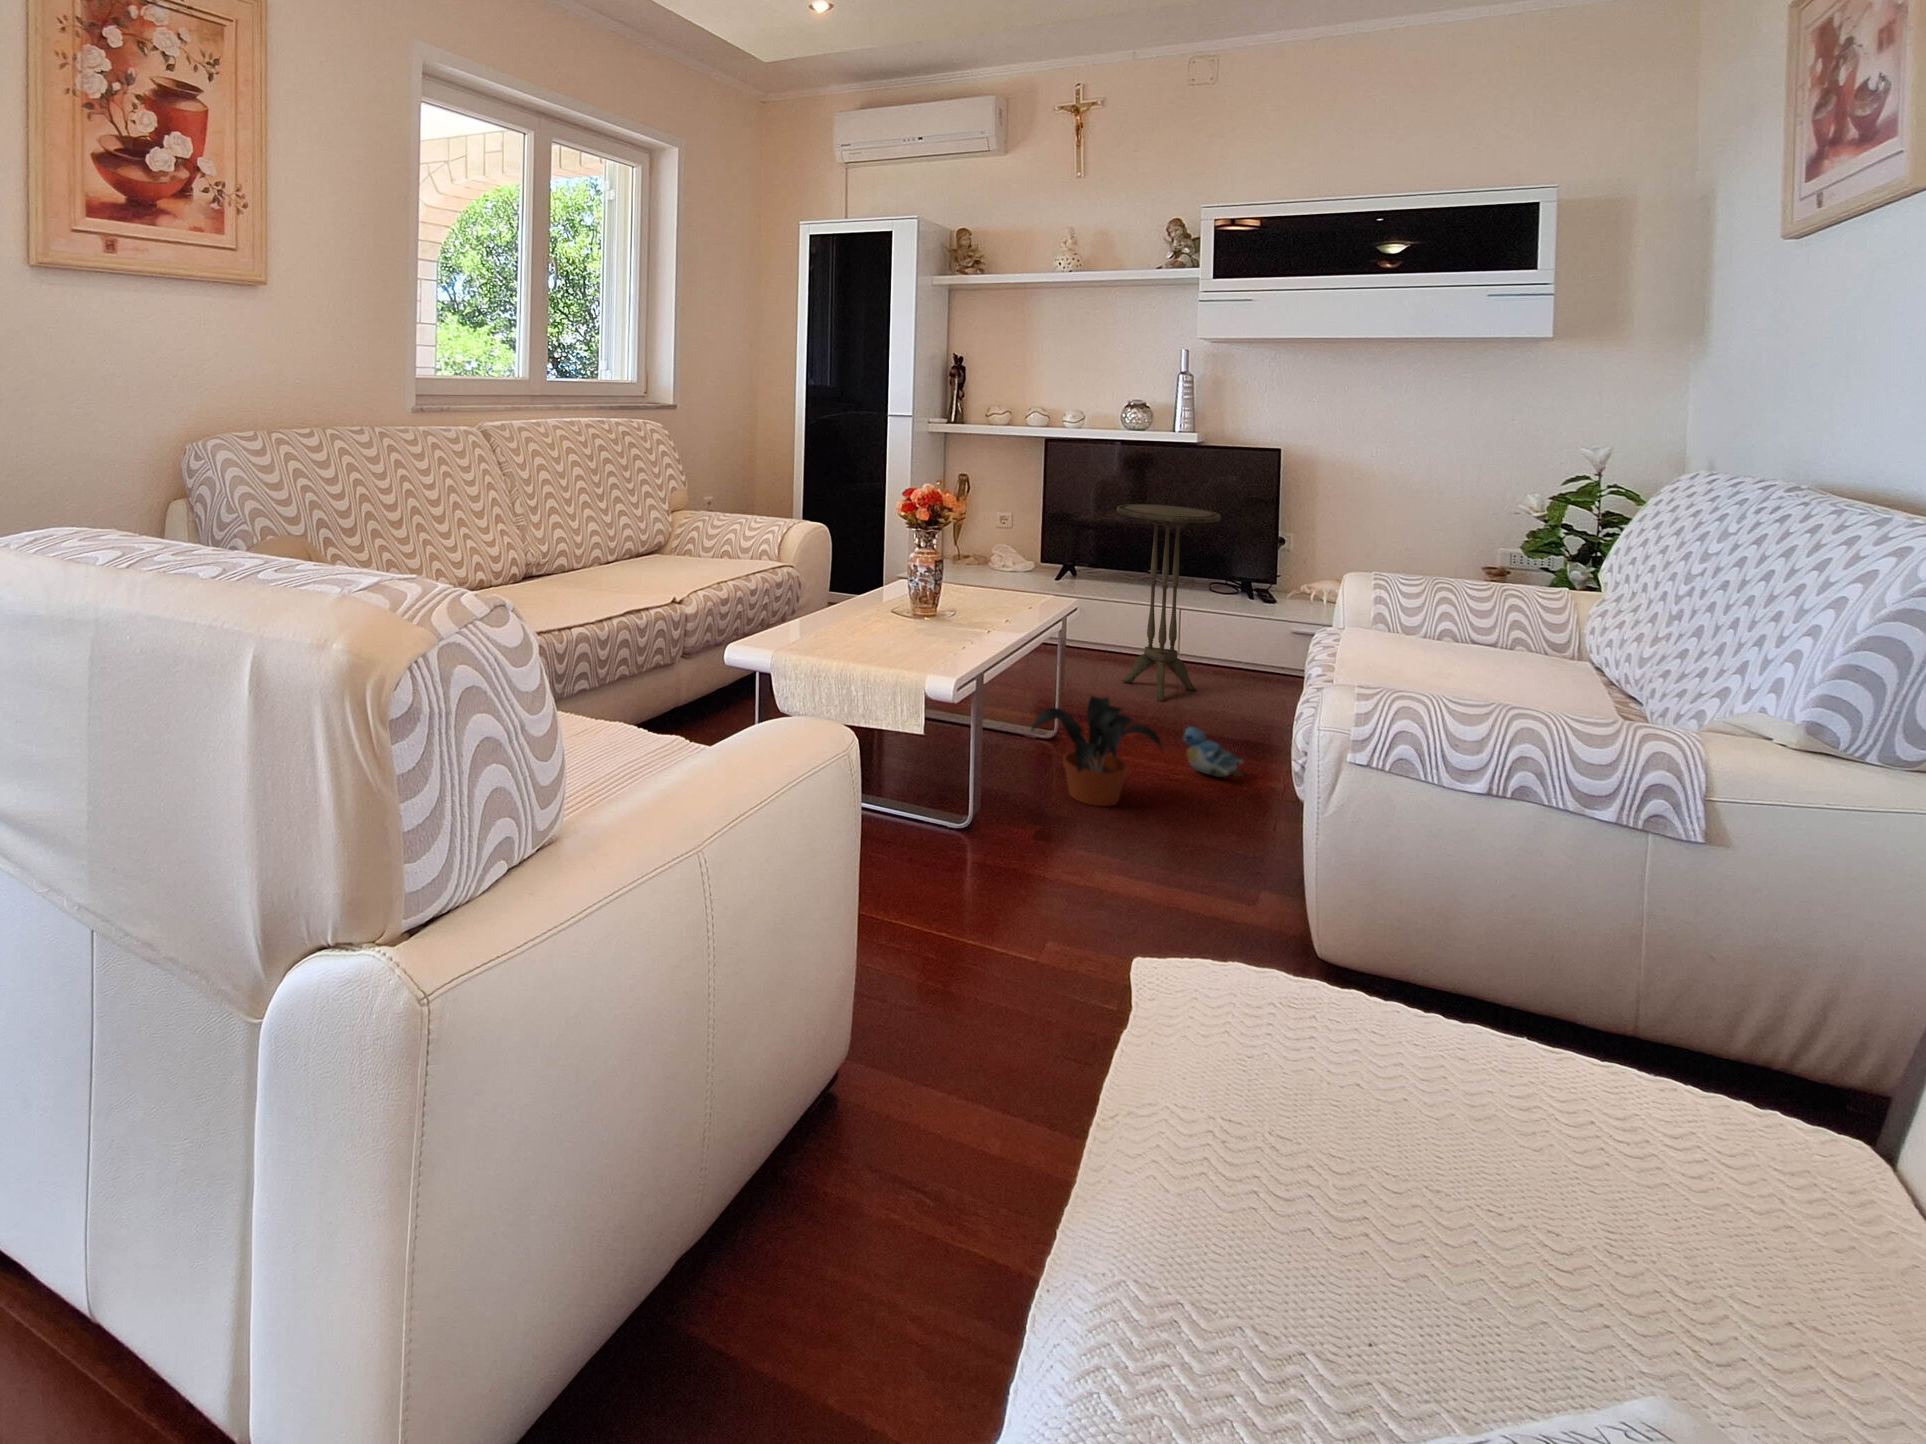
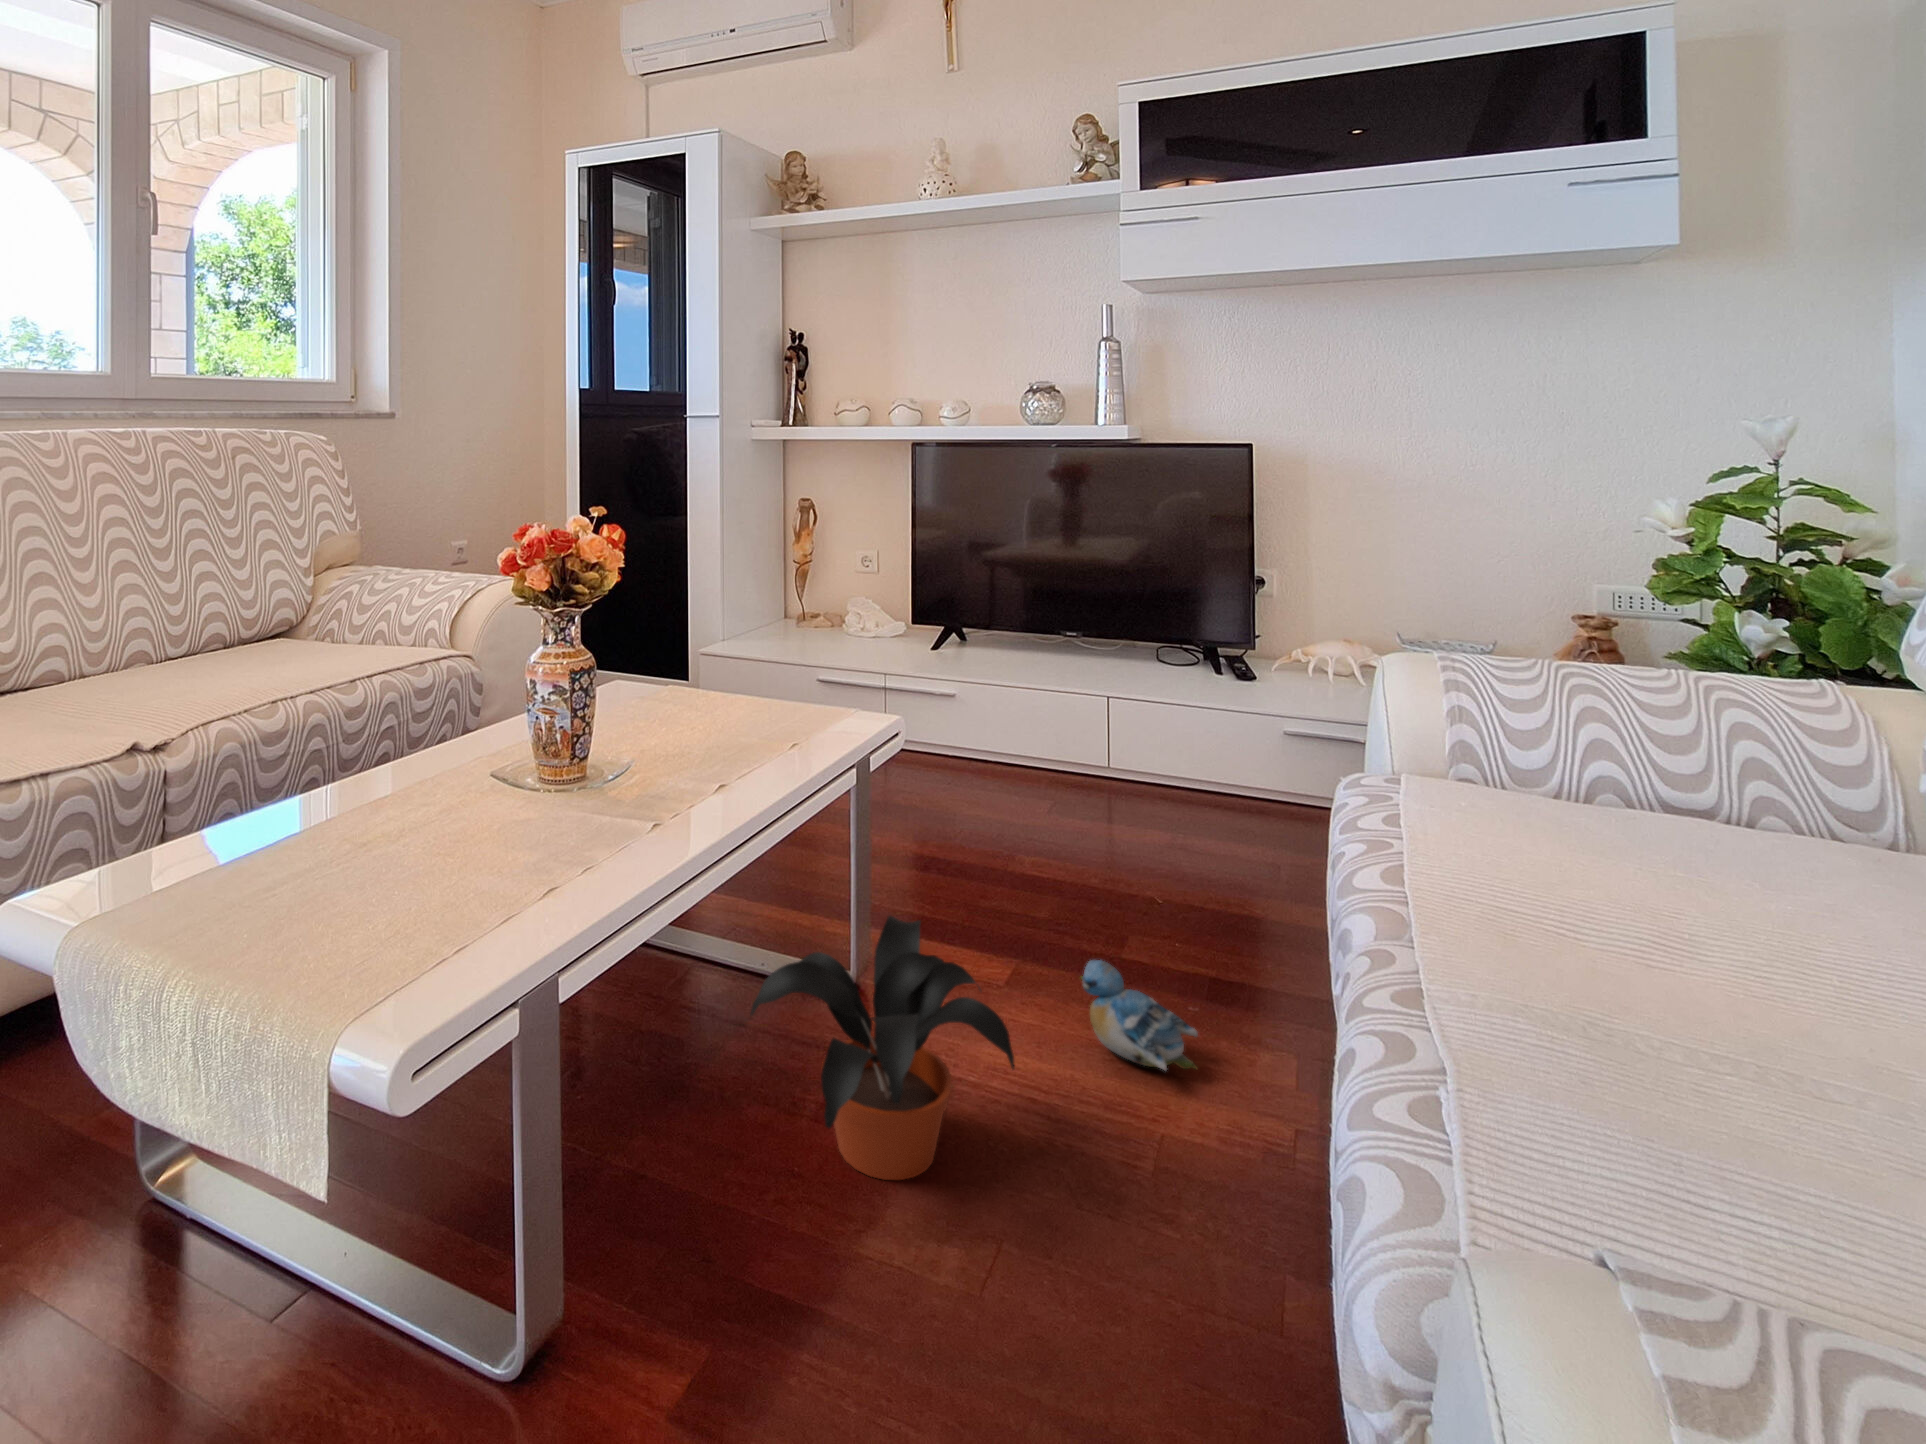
side table: present [1117,504,1221,702] -> none [993,534,1157,864]

